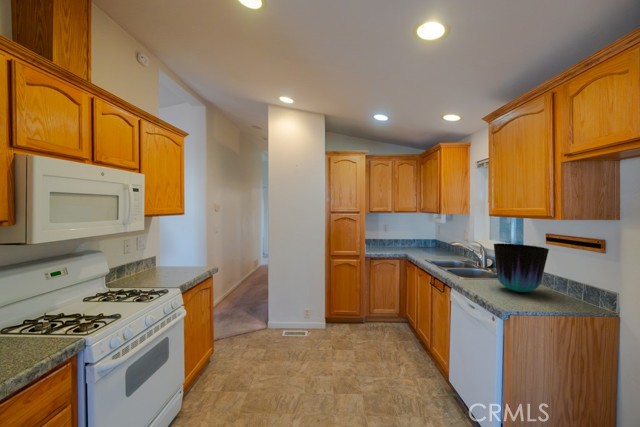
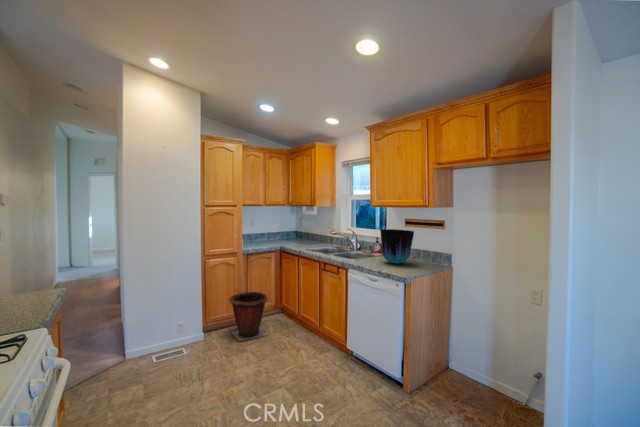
waste bin: none [346,294,383,341] -> present [229,292,268,341]

